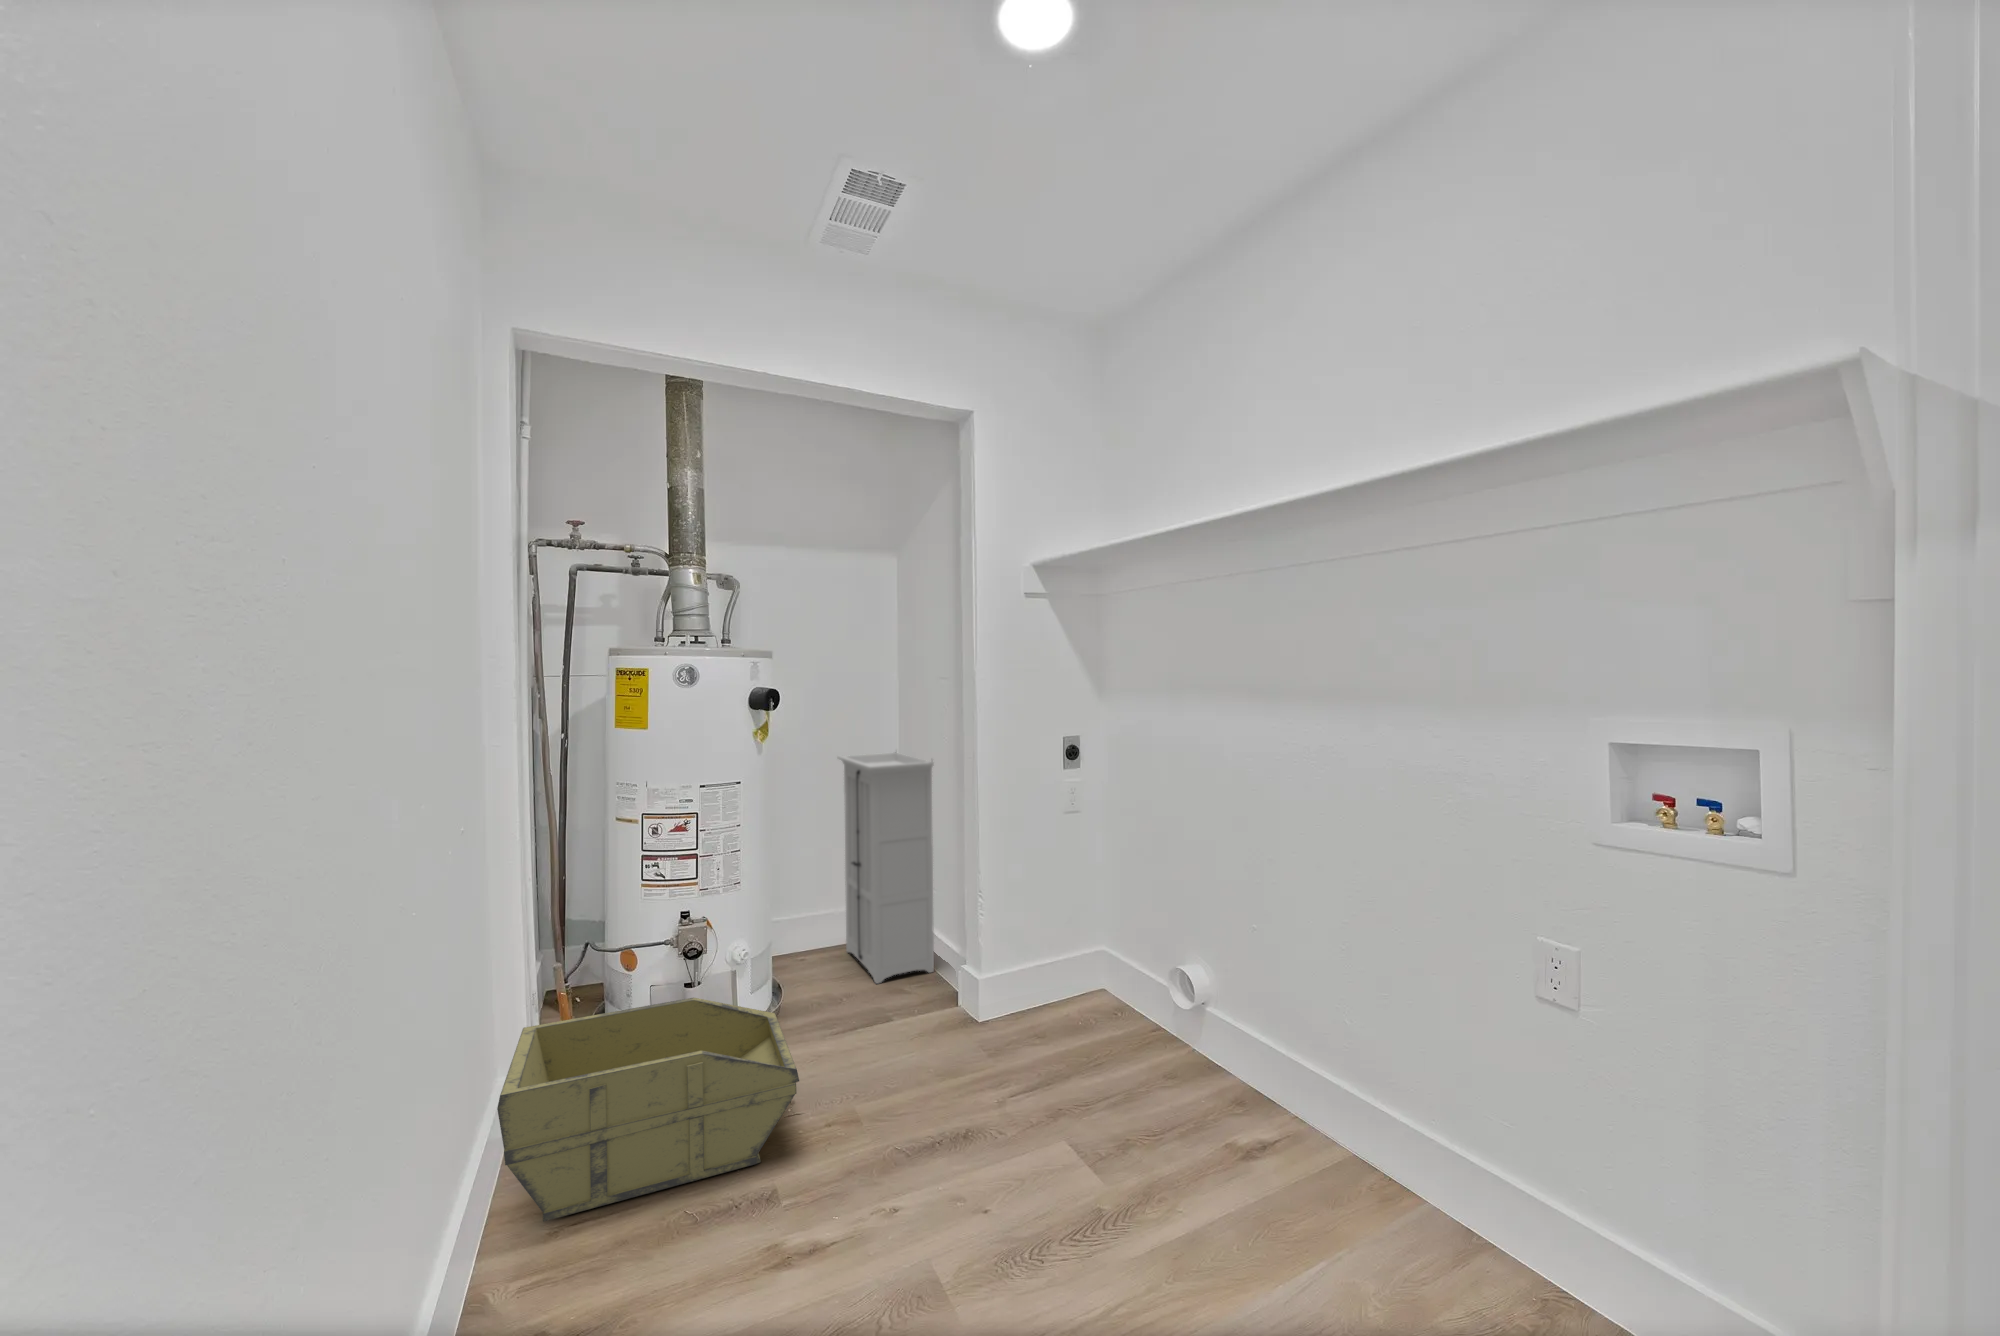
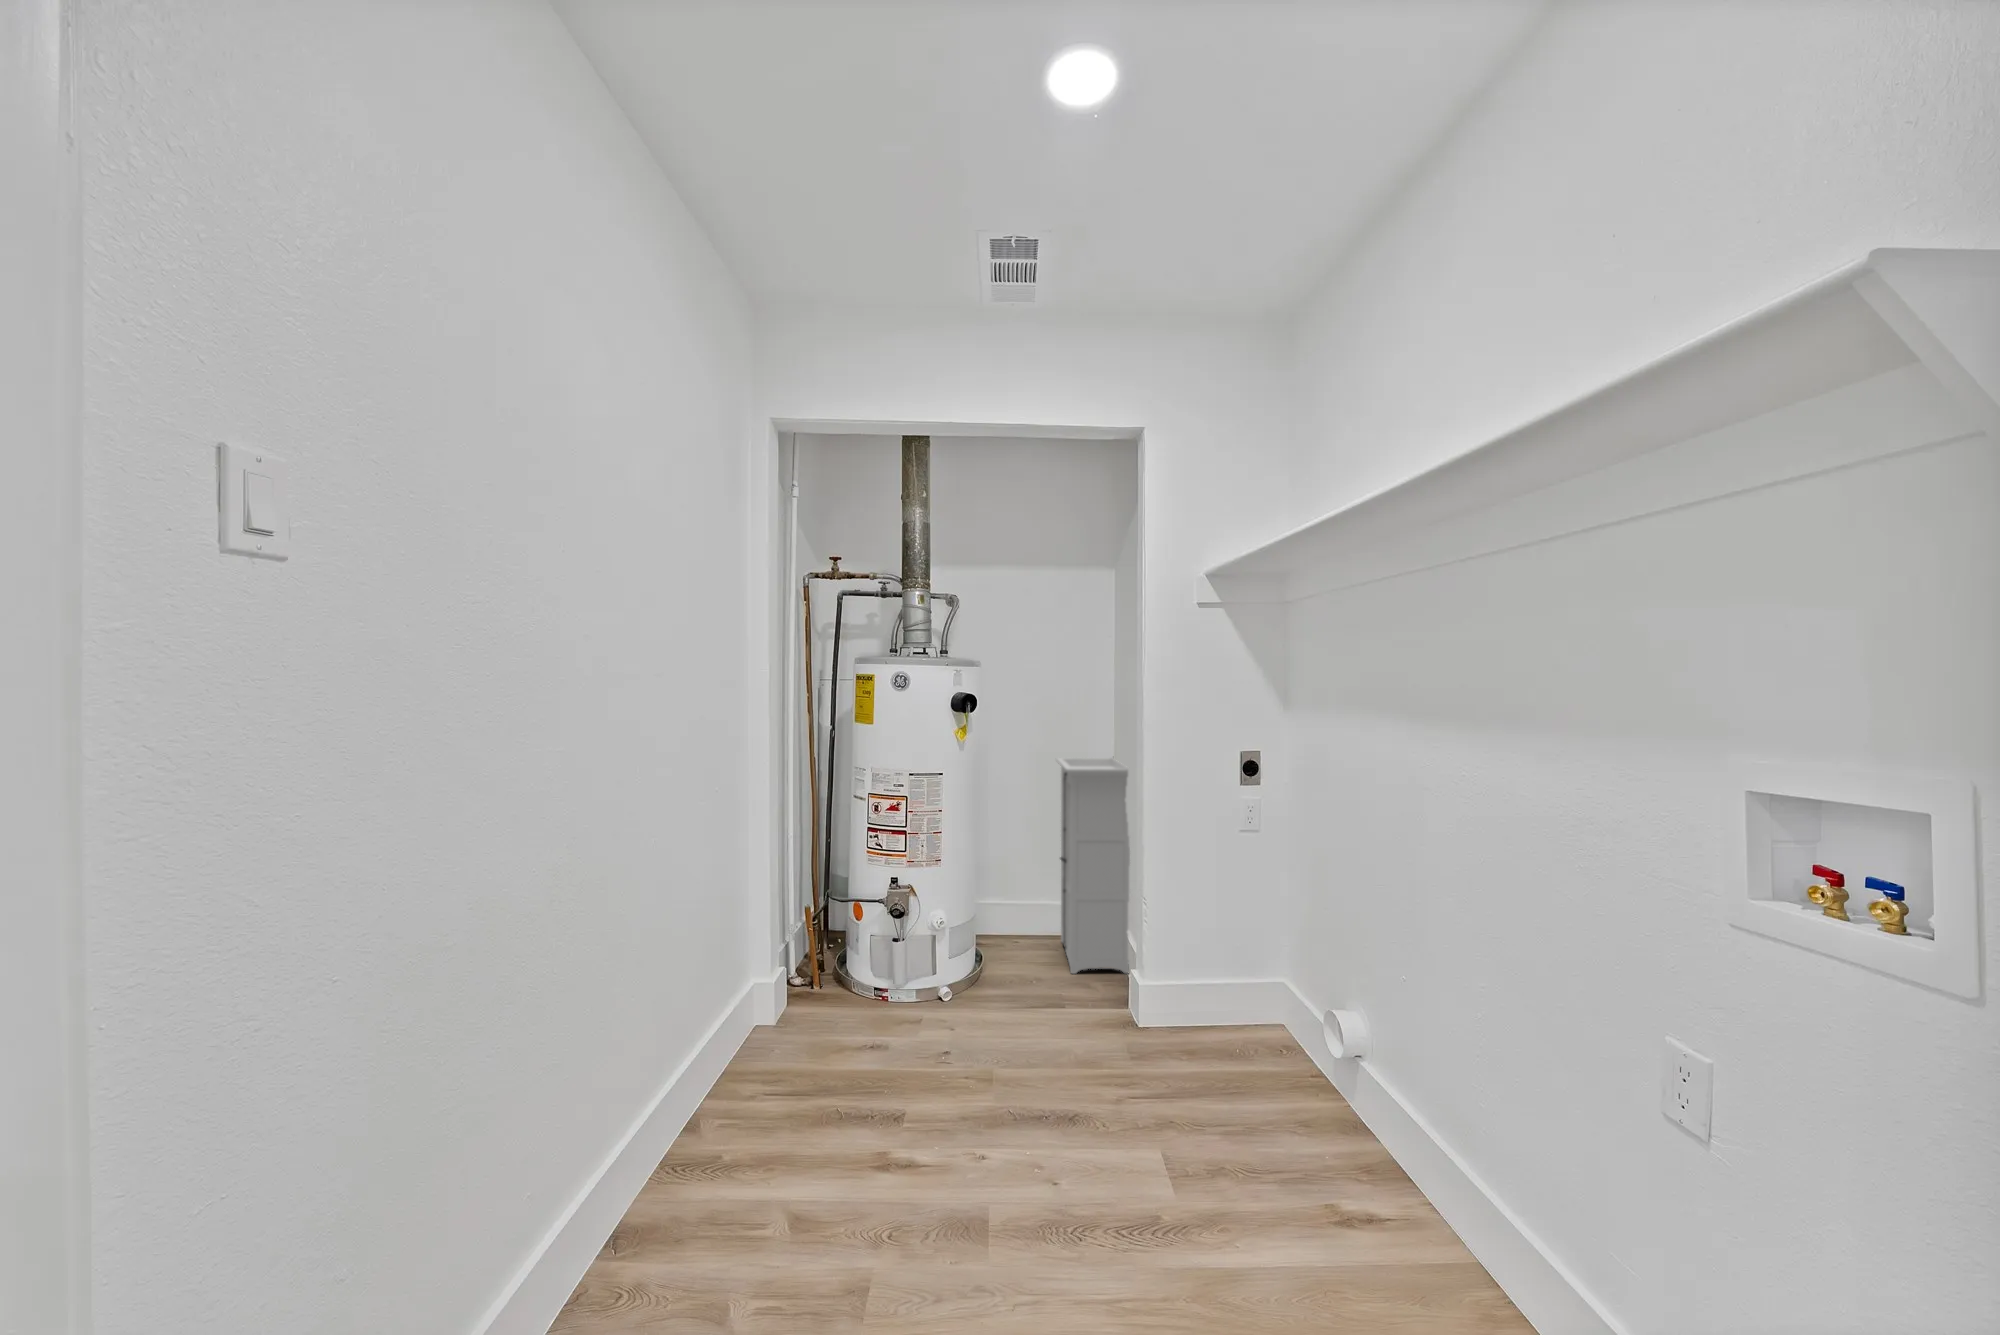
storage bin: present [497,998,799,1222] -> none [721,945,948,1090]

